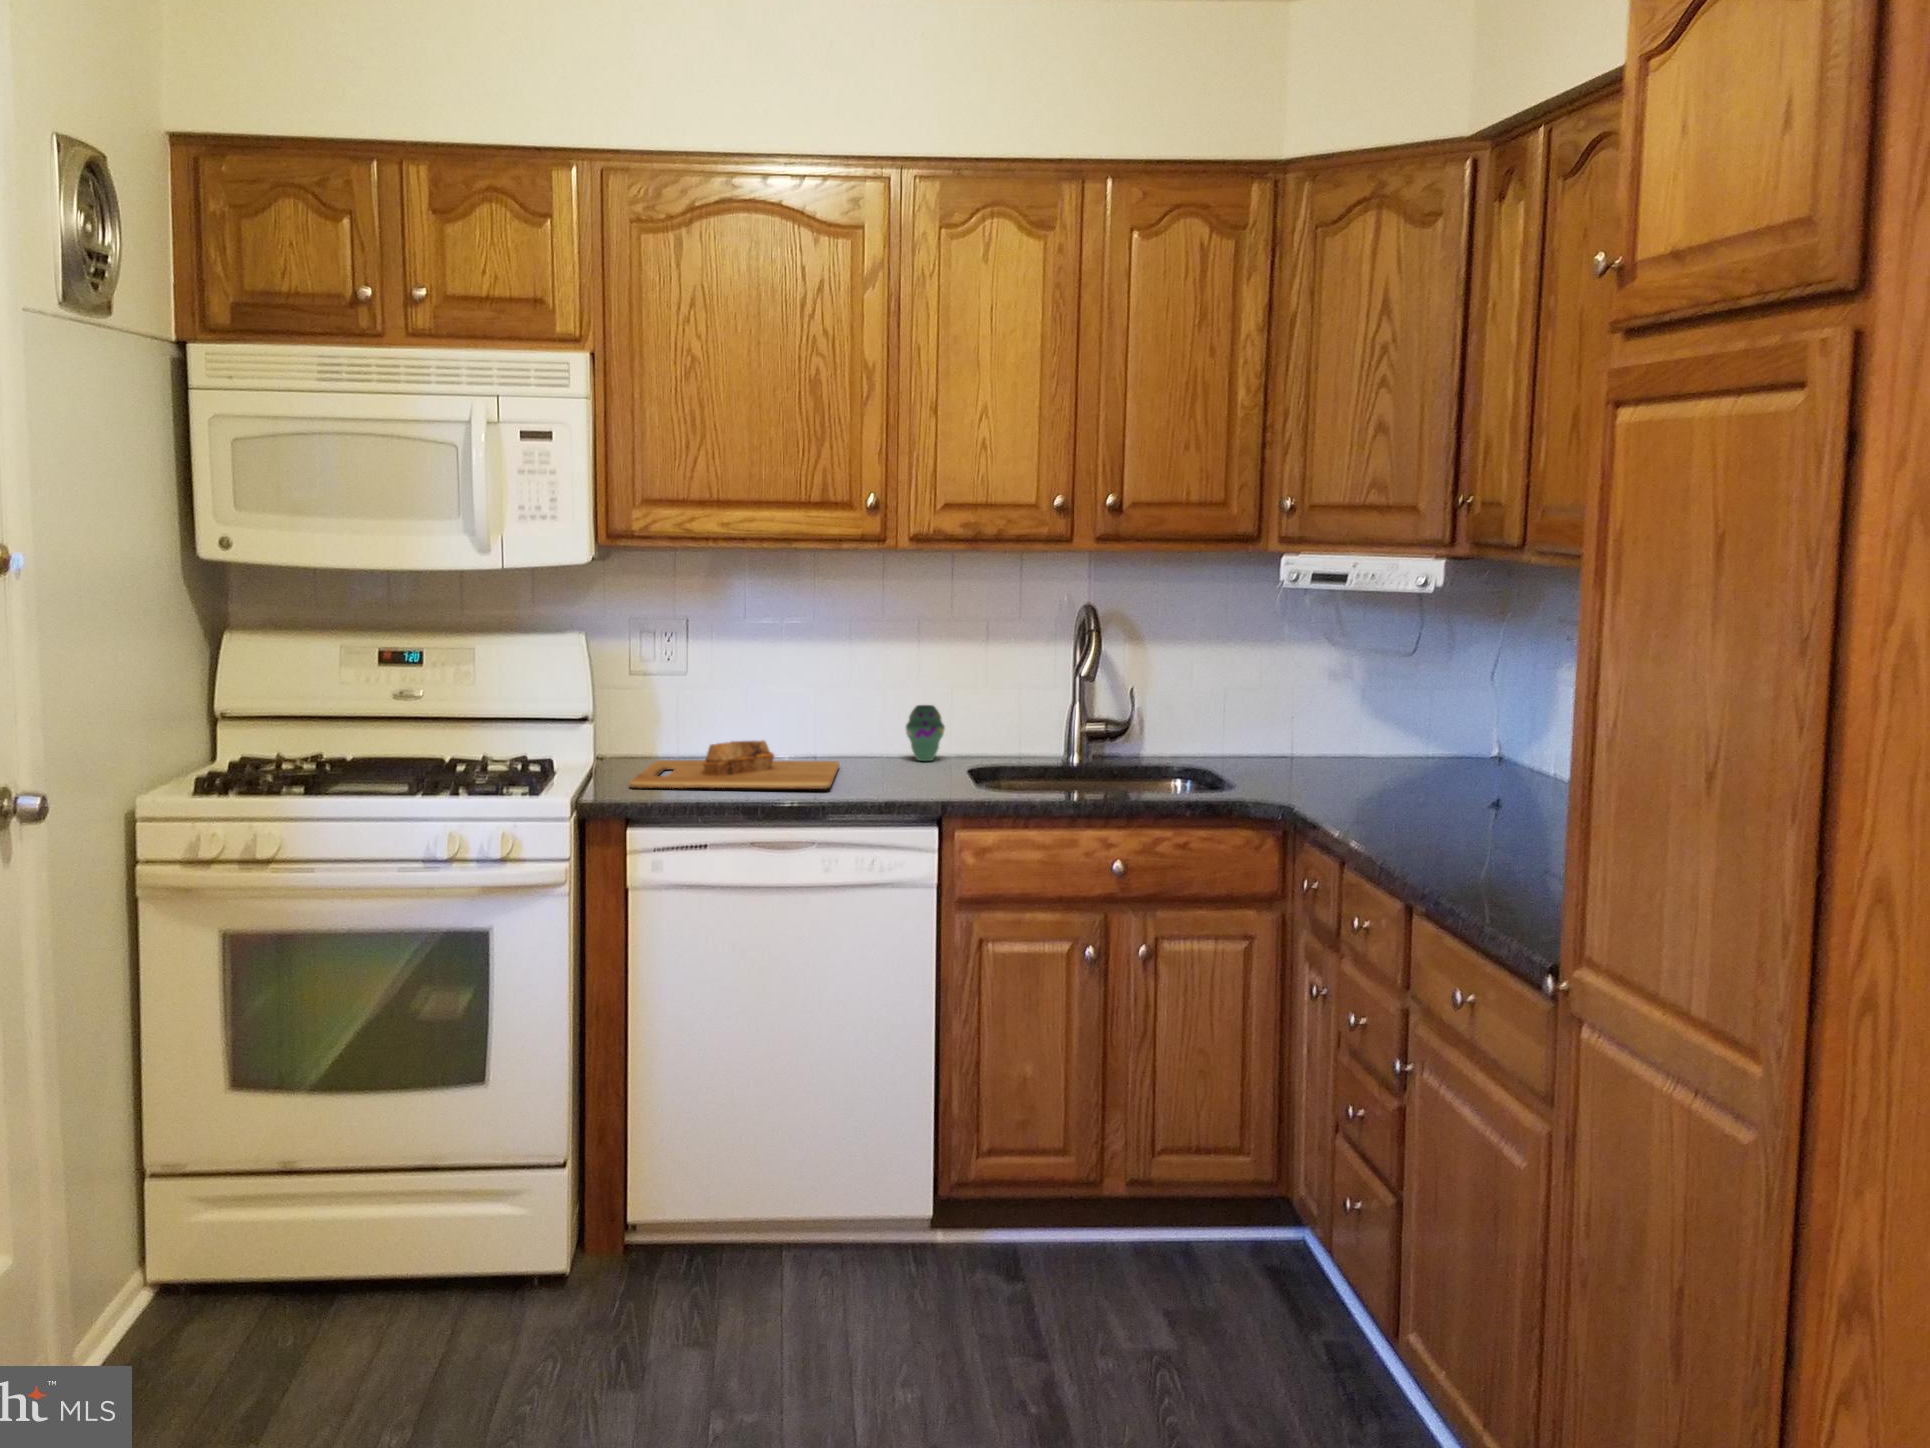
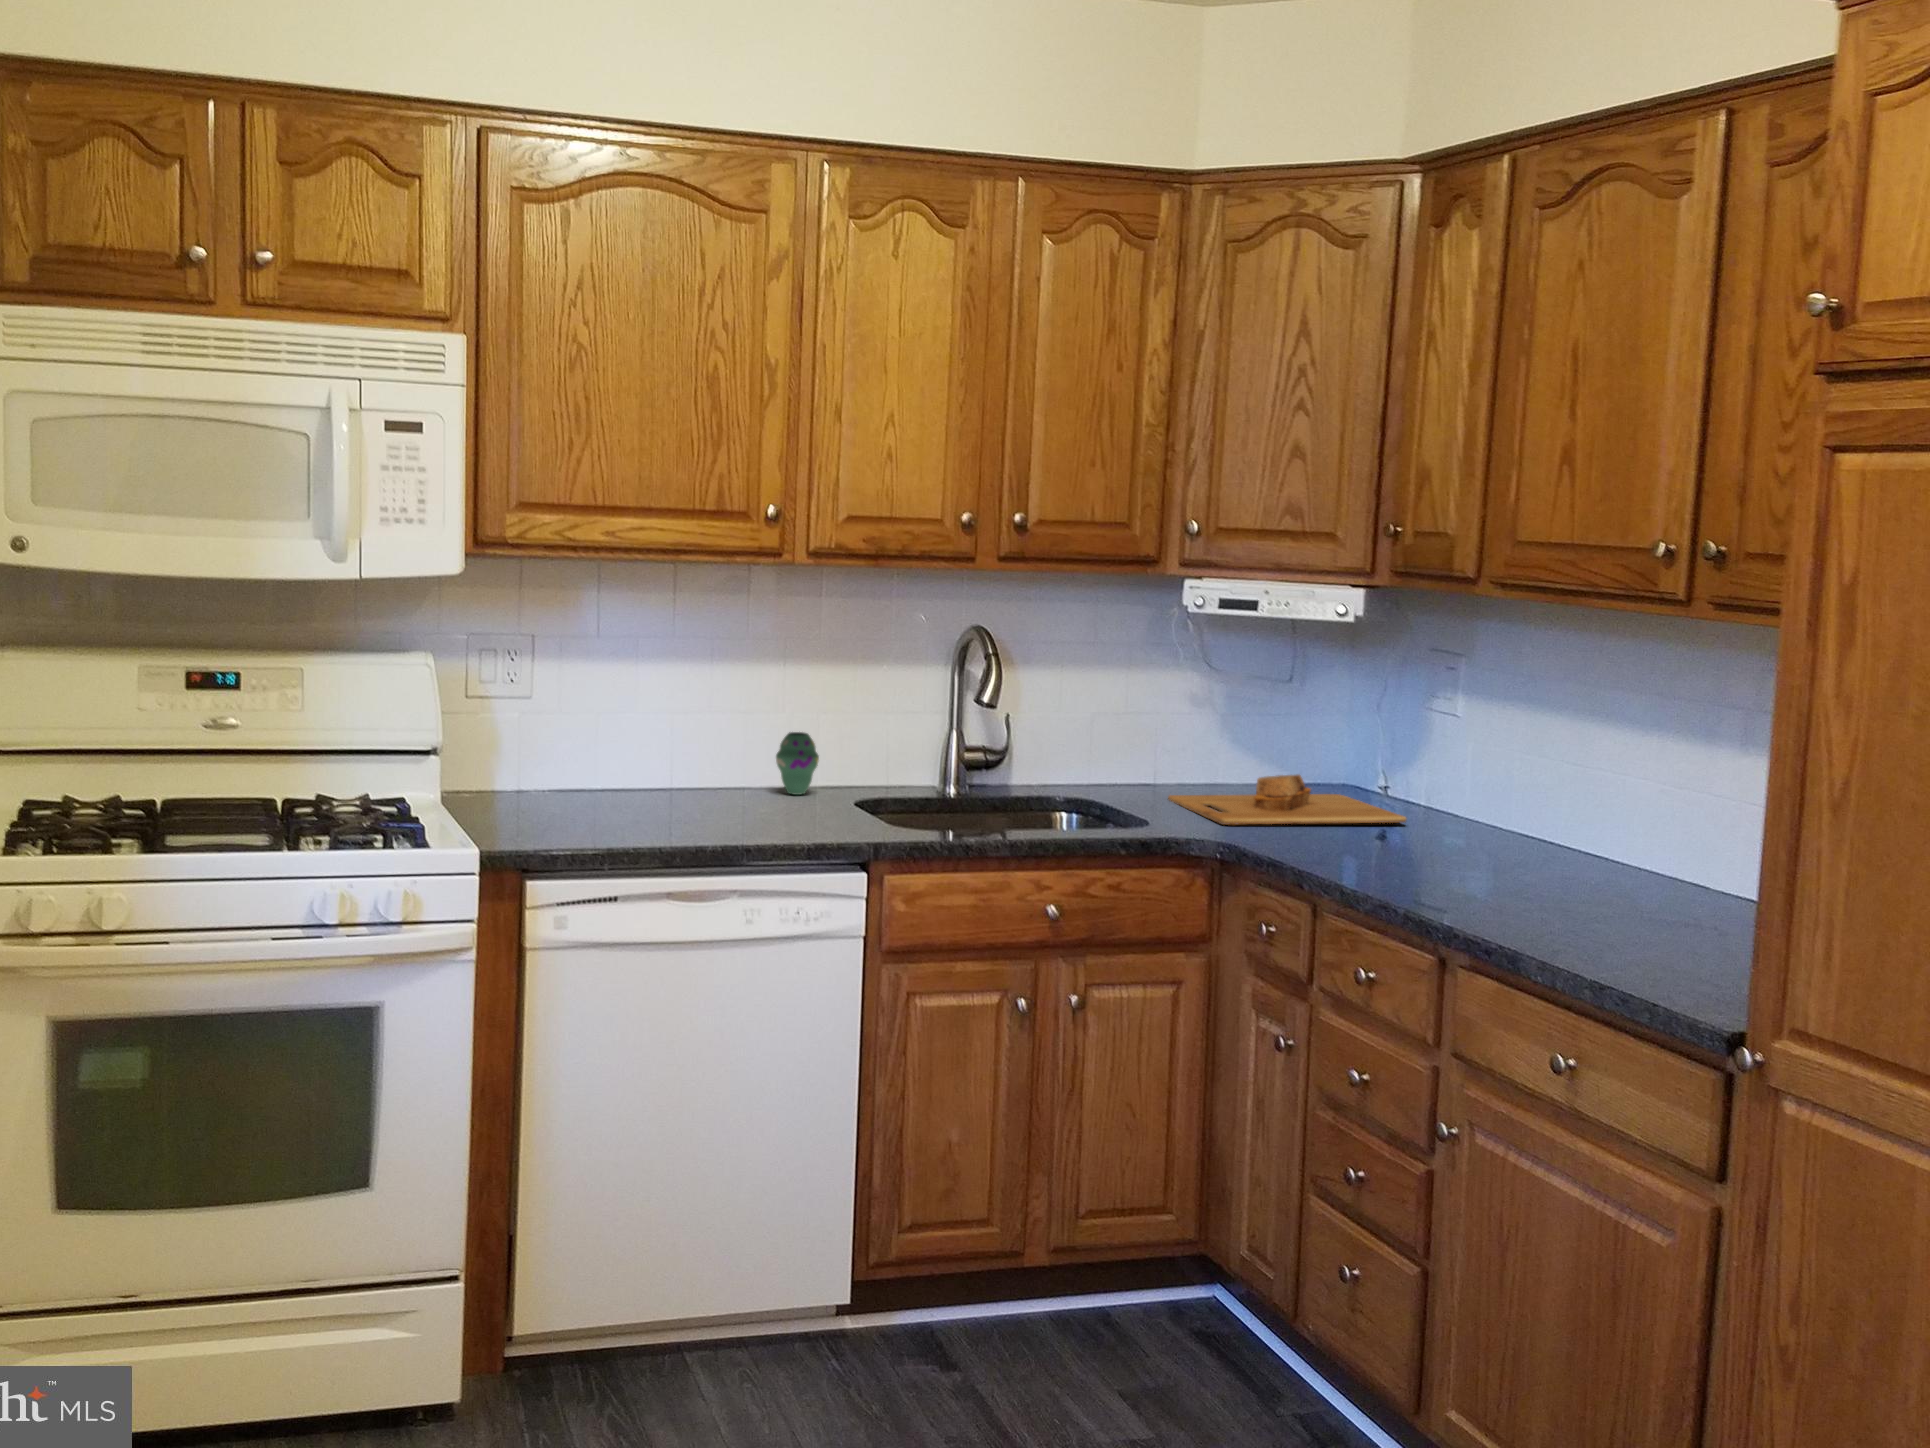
cutting board: present [630,740,839,789] -> present [1168,774,1406,825]

